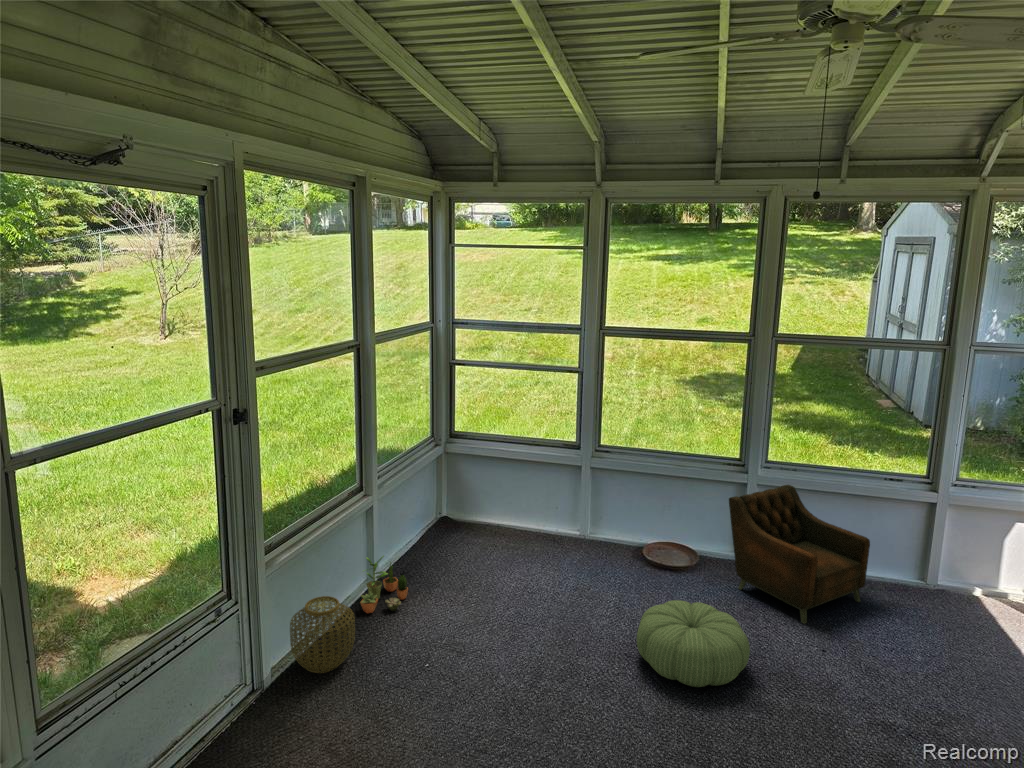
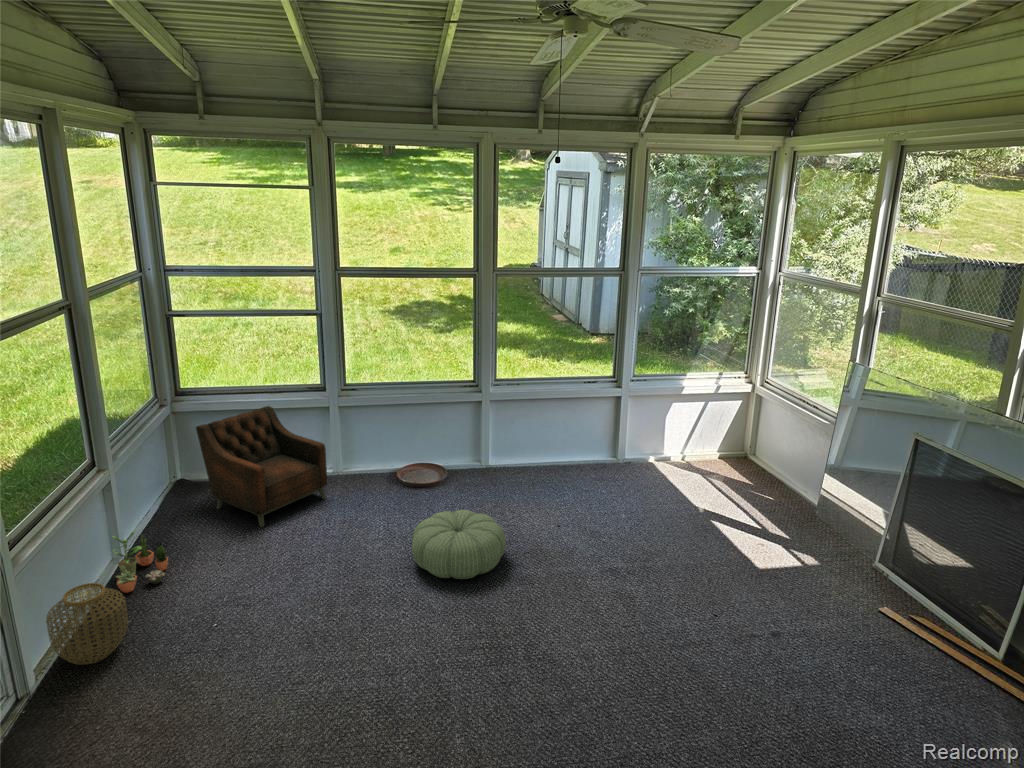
armchair: present [729,485,870,624] -> present [196,406,327,527]

